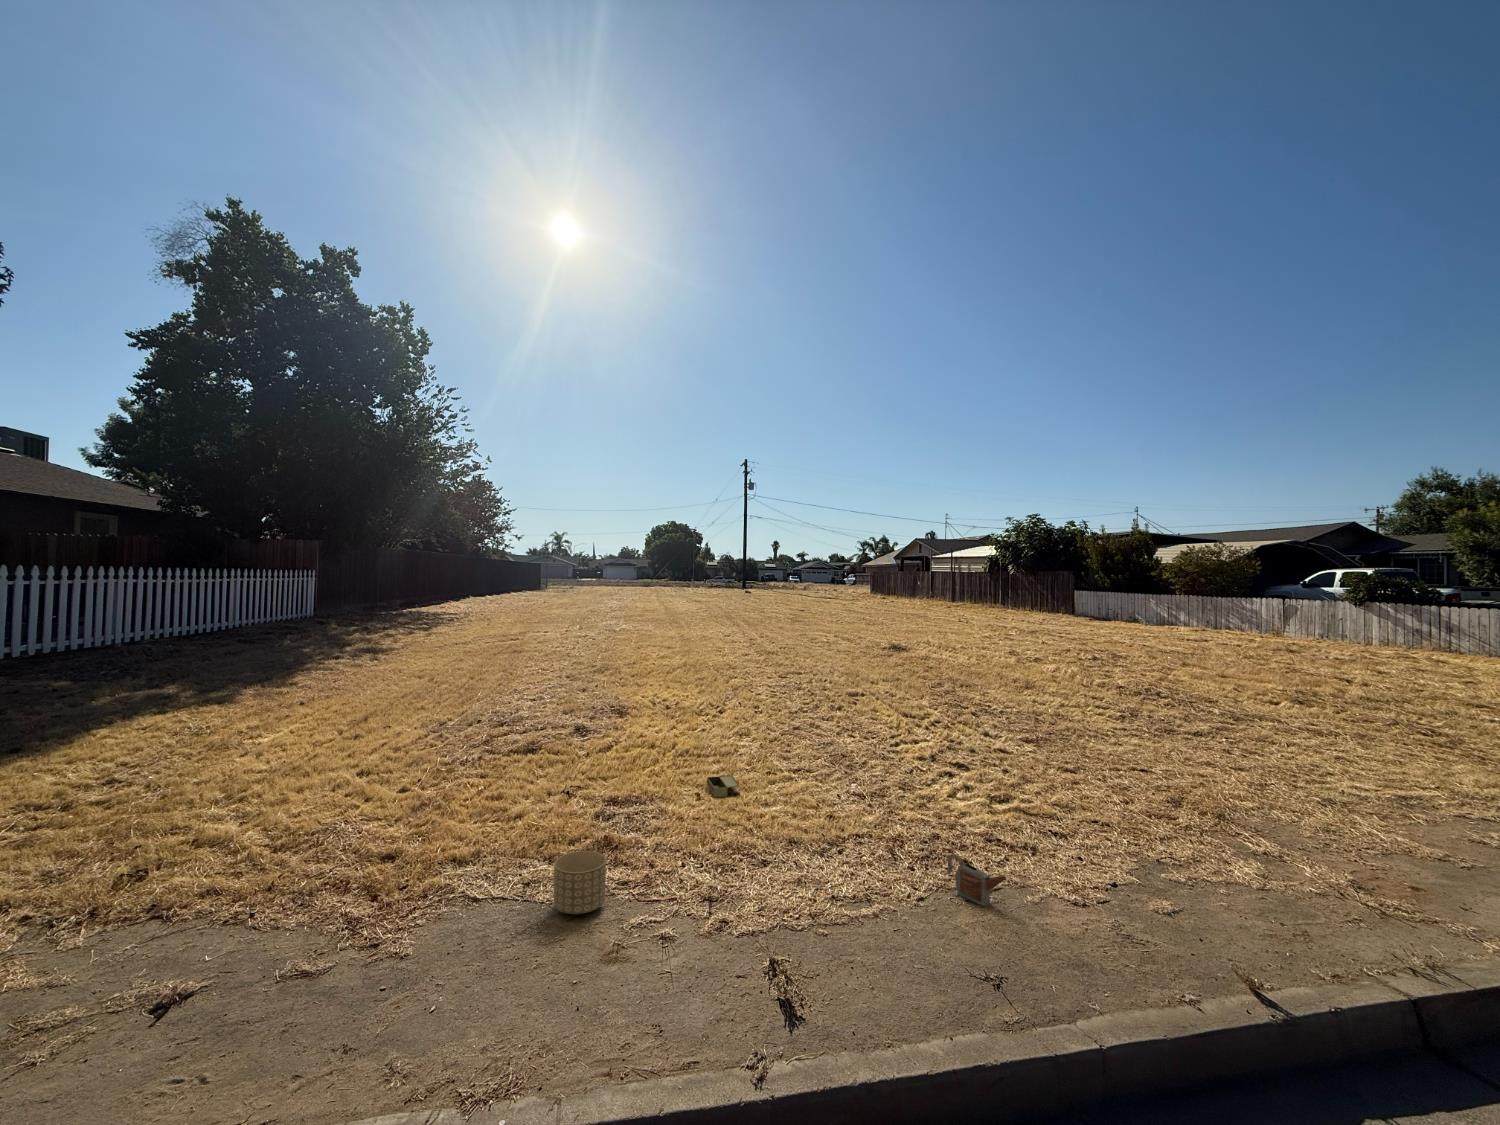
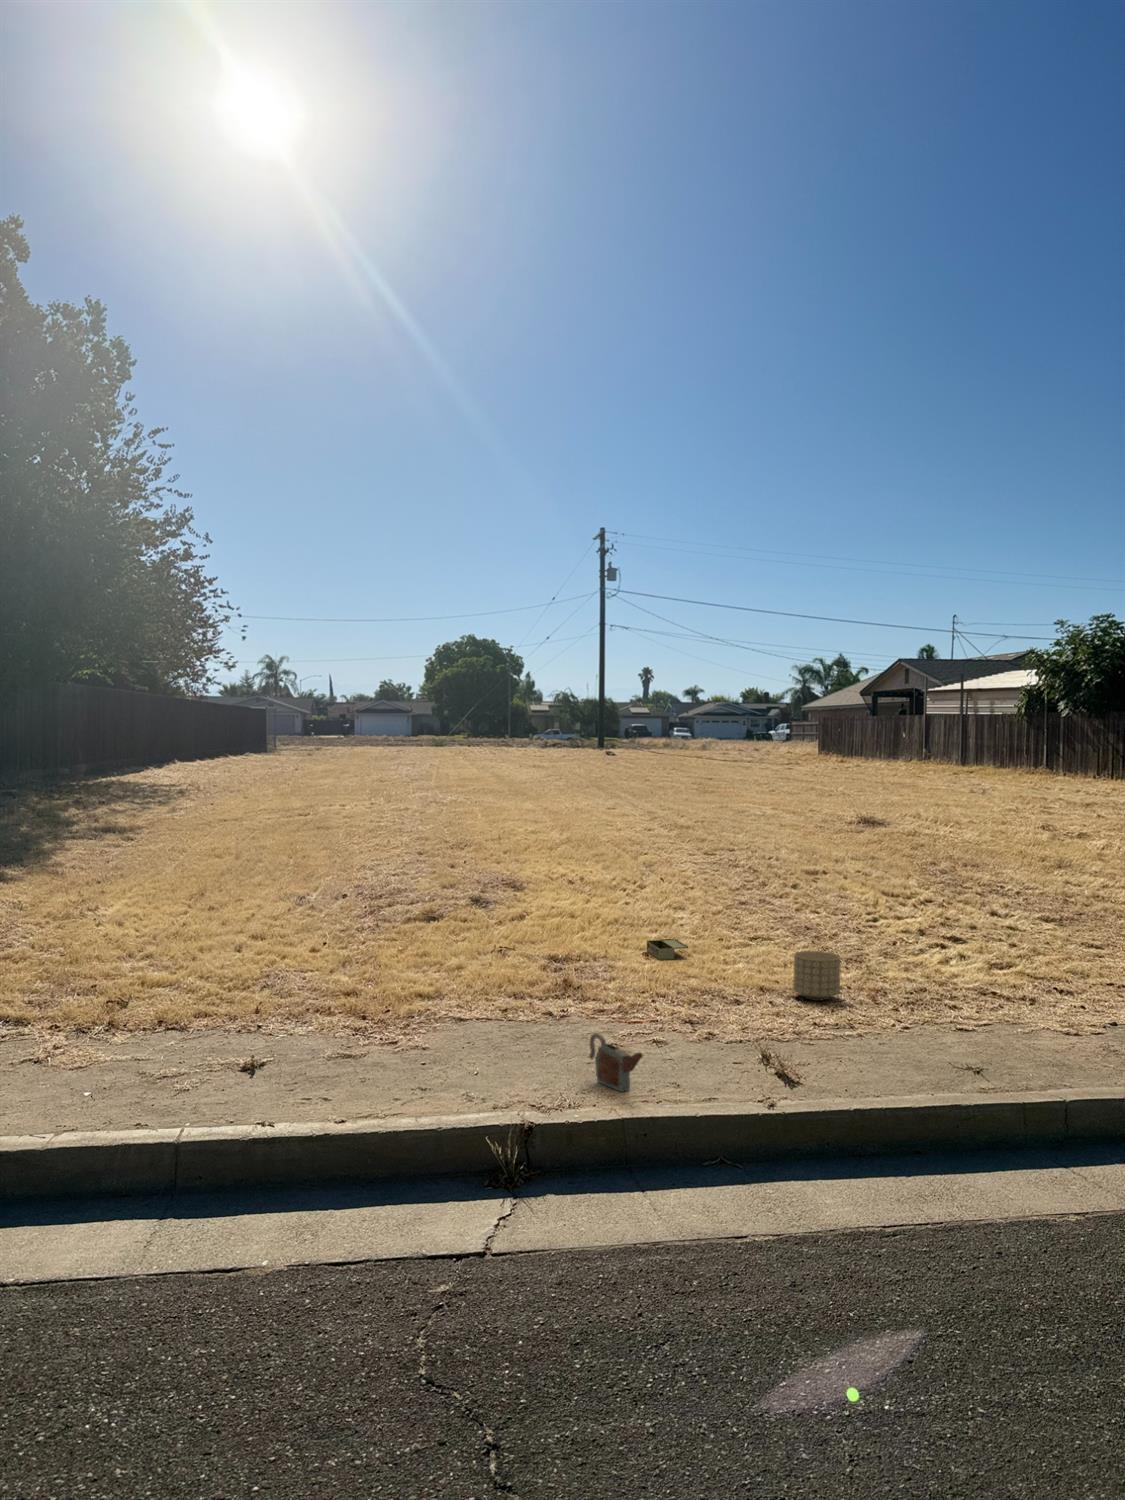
planter: present [554,851,606,915] -> present [793,951,841,1001]
watering can: present [947,854,1006,907] -> present [589,1033,643,1092]

